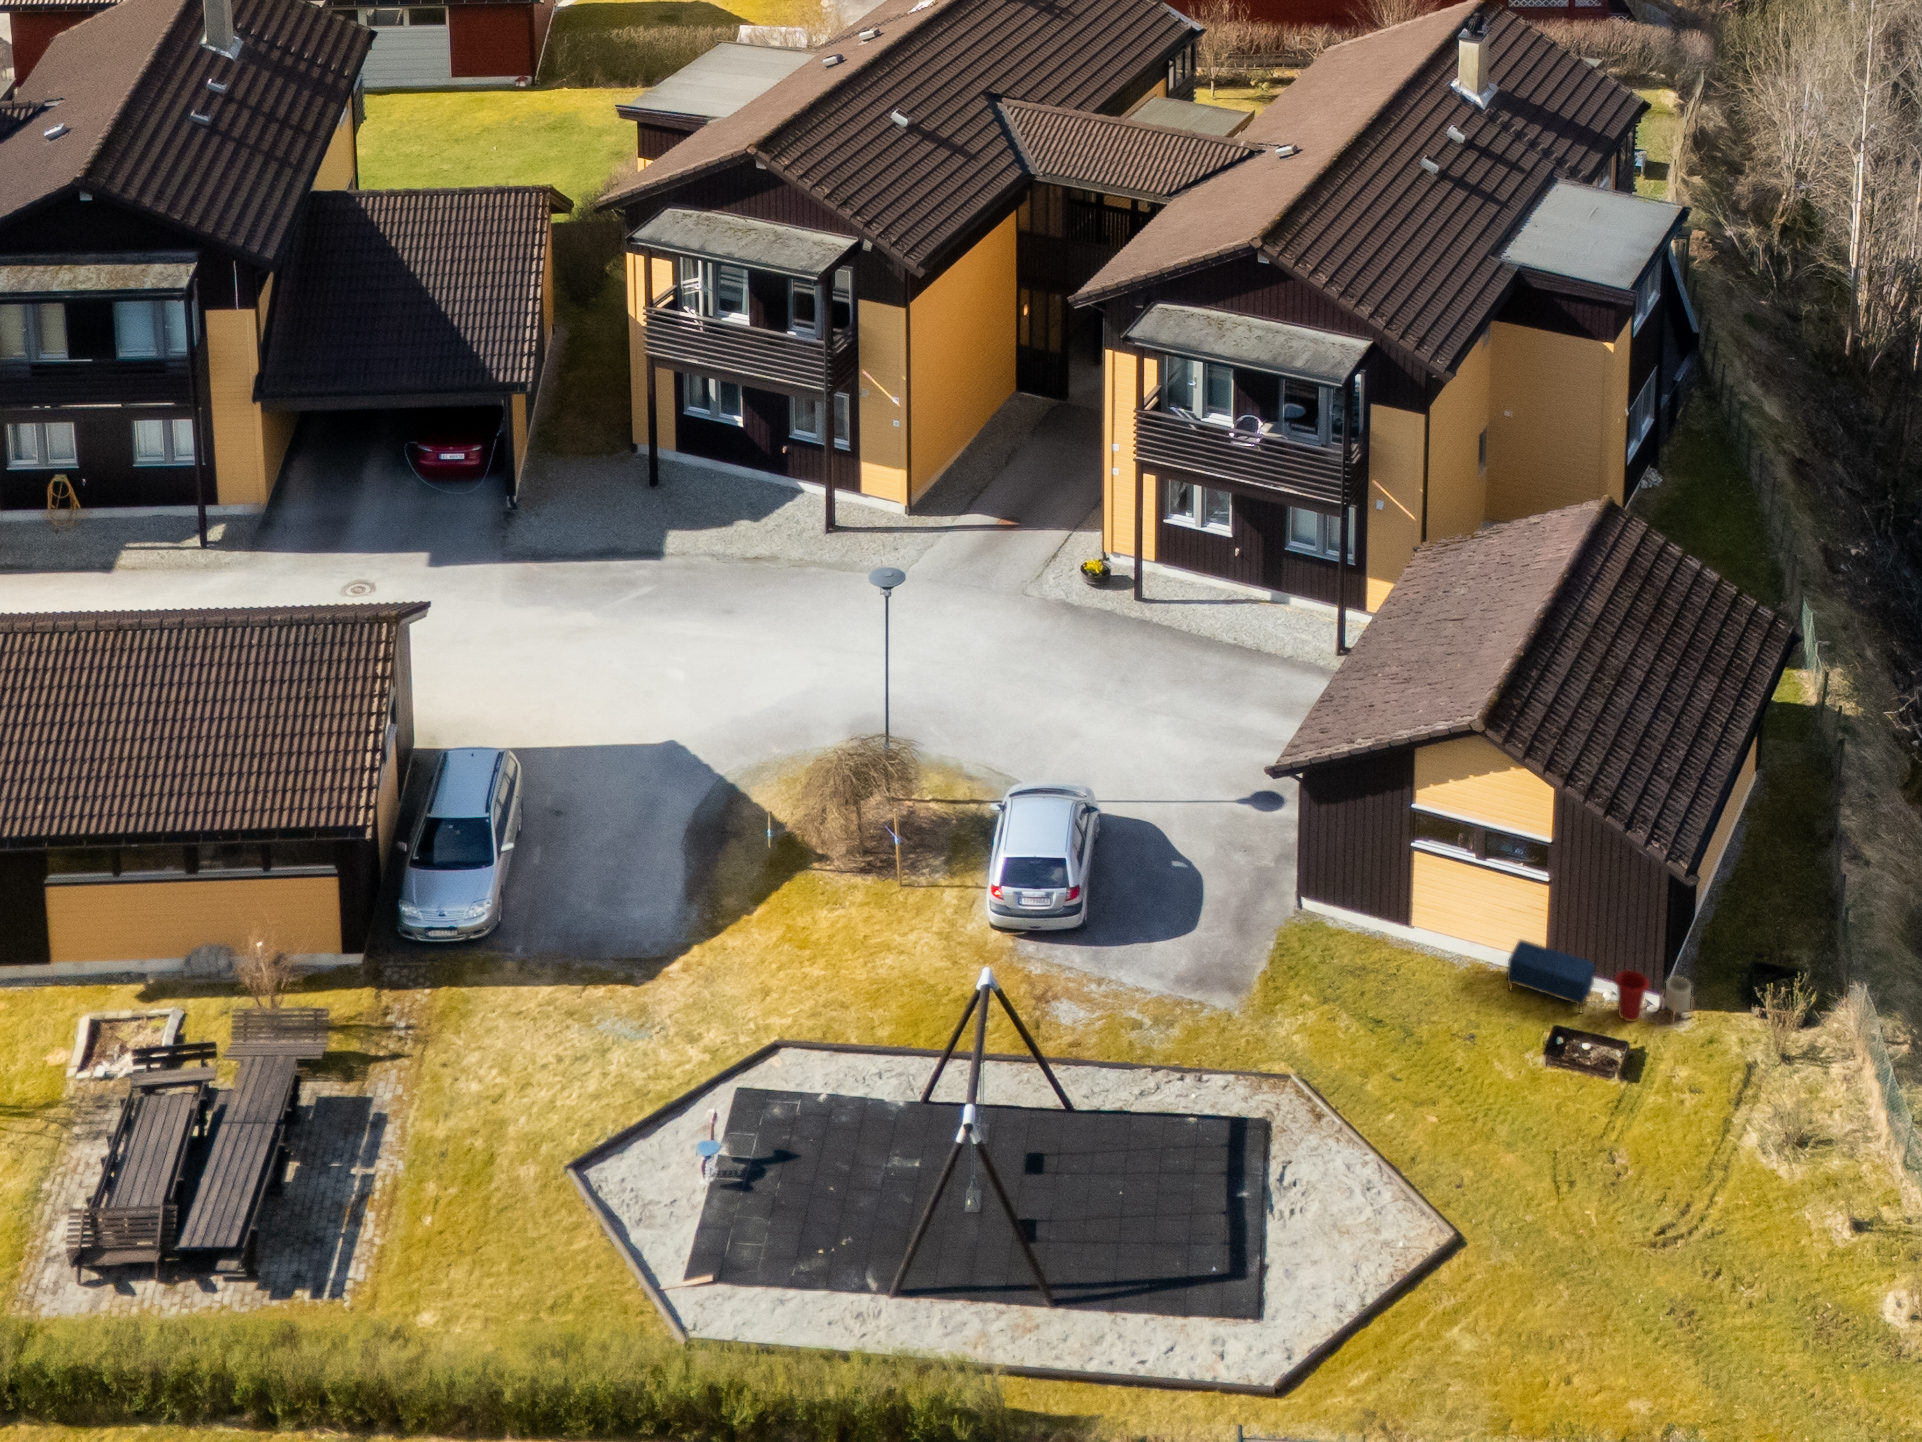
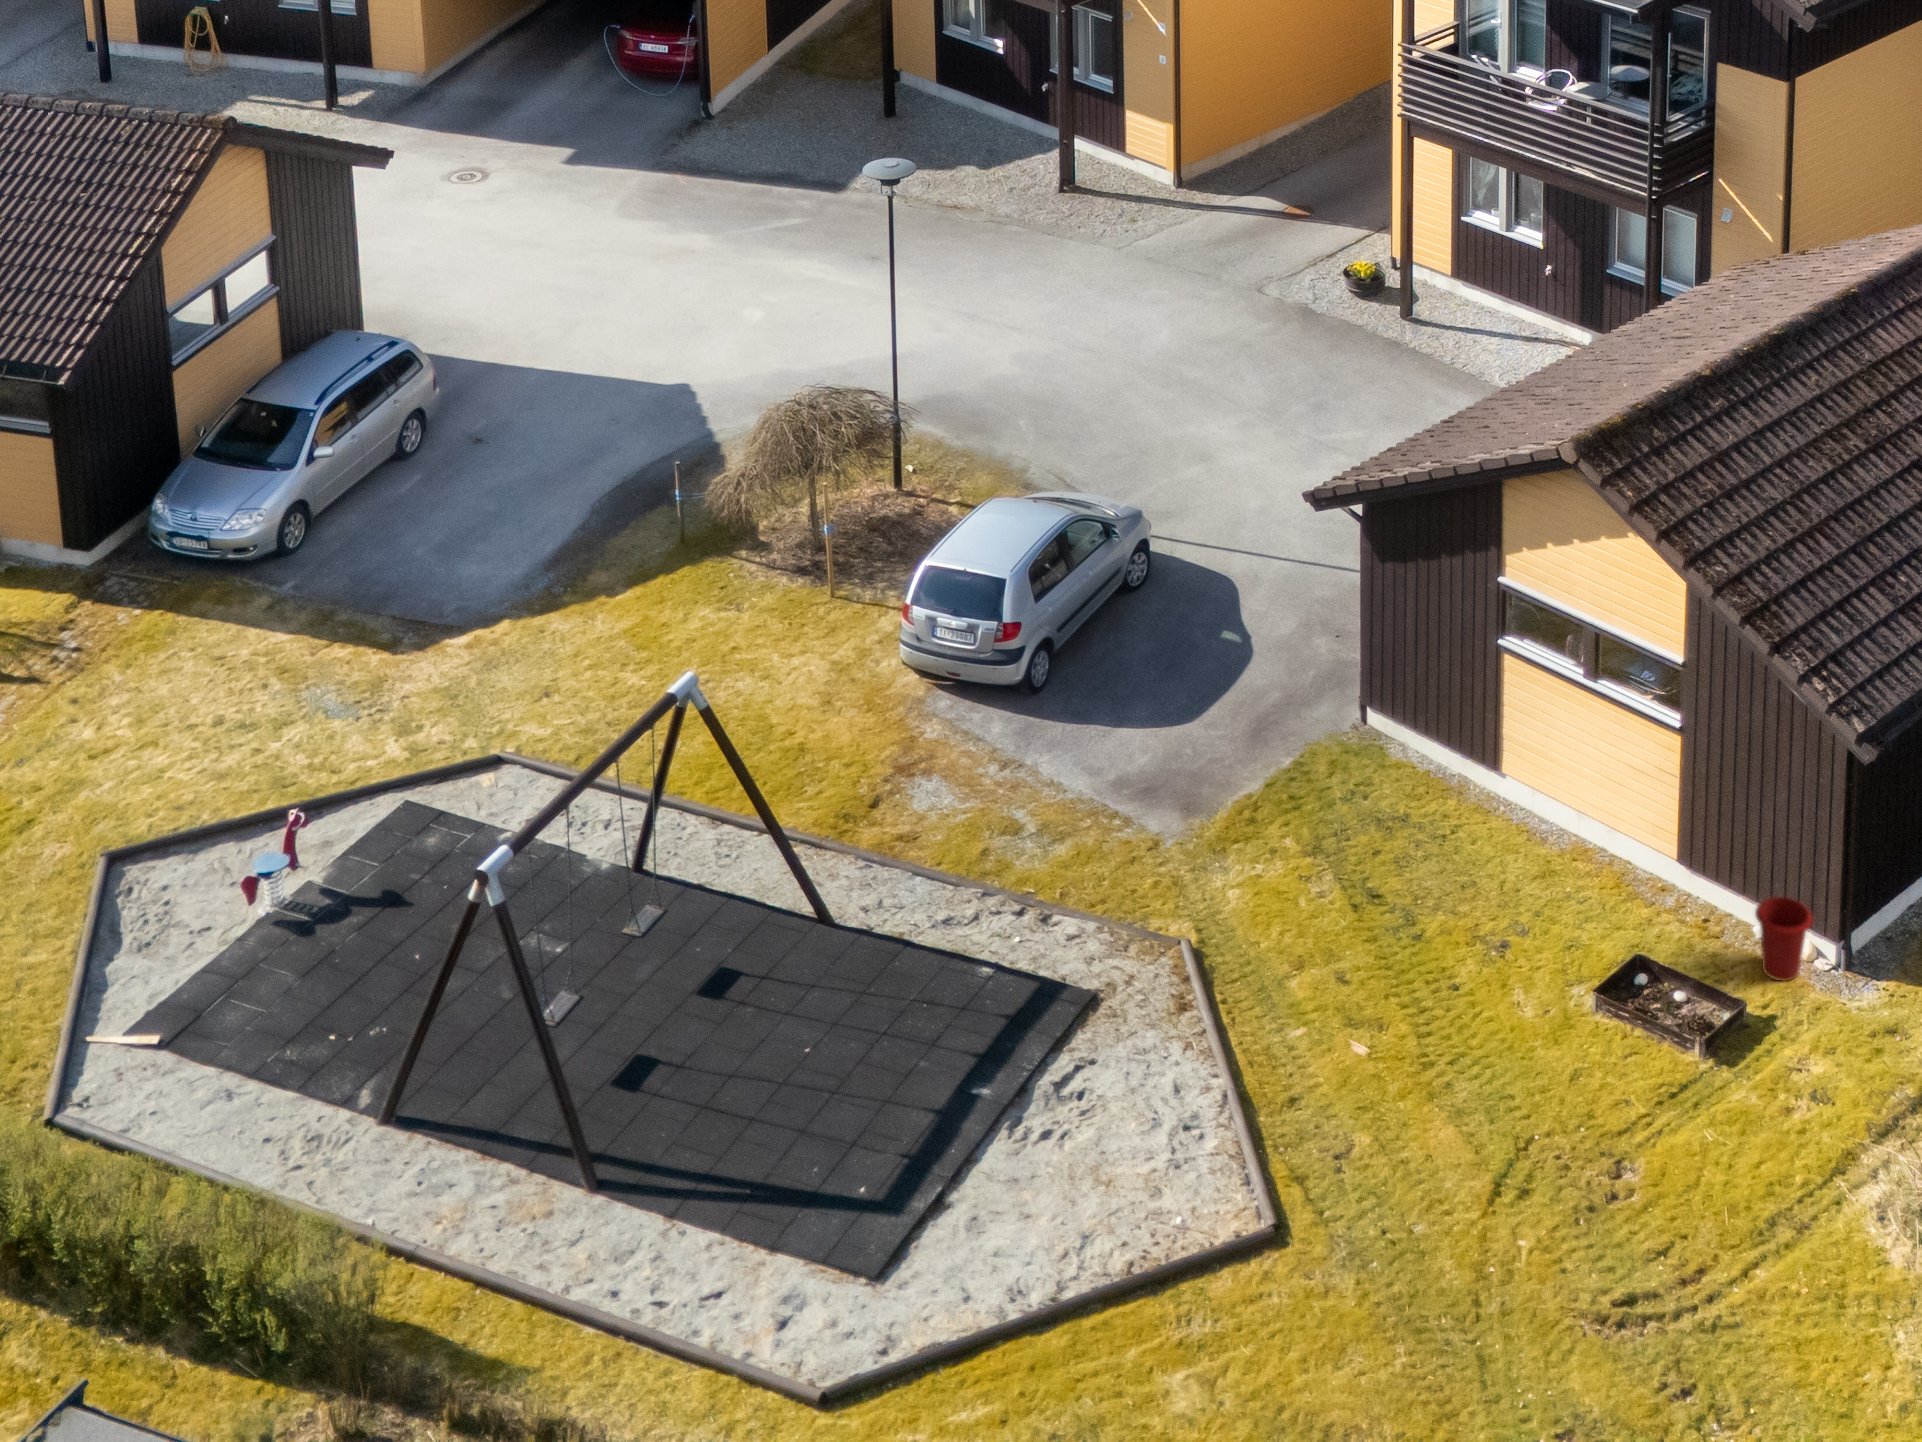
bench: present [1507,940,1595,1012] -> none [1601,821,1741,952]
planter: present [1661,977,1692,1014] -> none [1839,923,1887,996]

